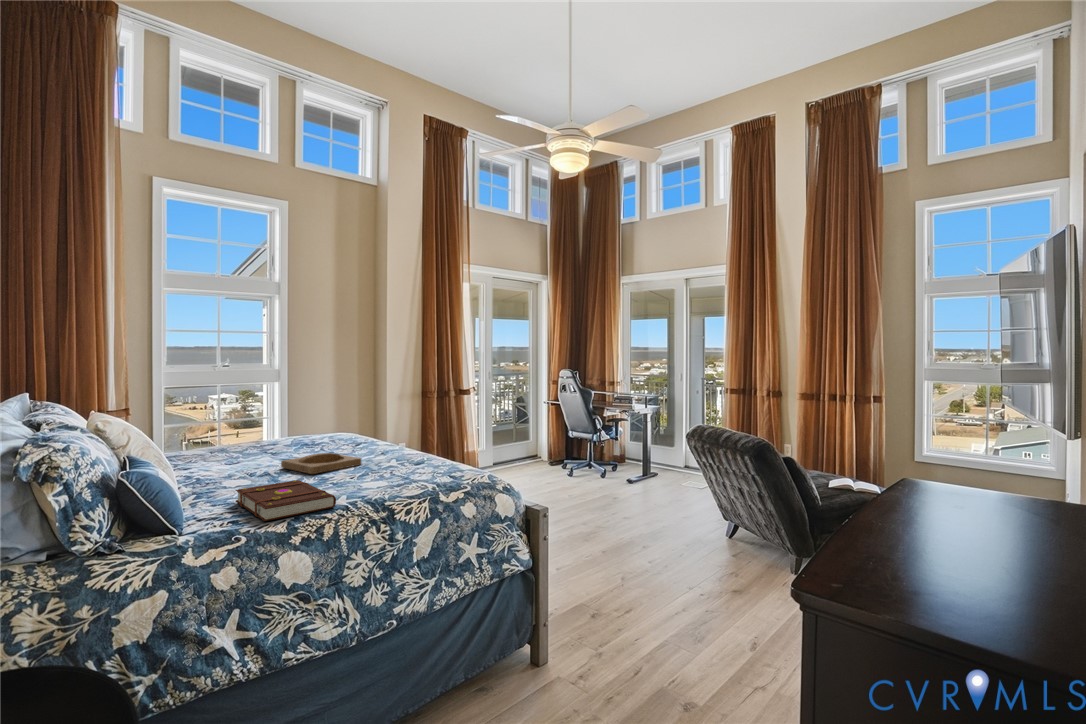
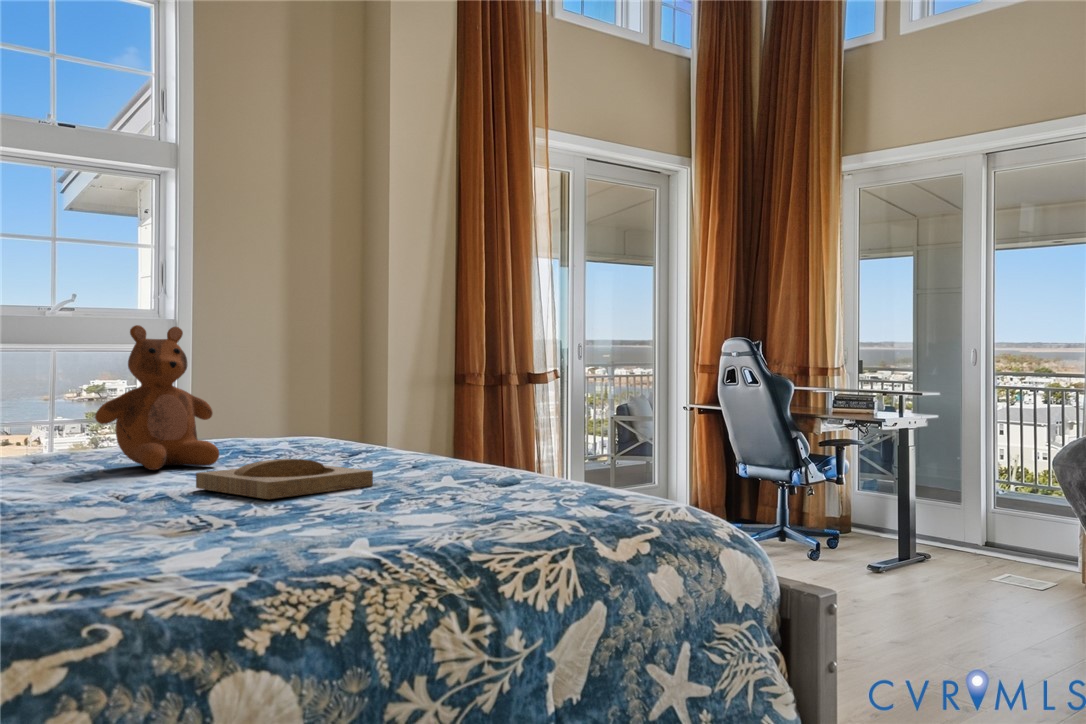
teddy bear: none [235,386,295,455] -> present [95,325,219,470]
book: present [236,480,336,521] -> none [93,501,350,588]

